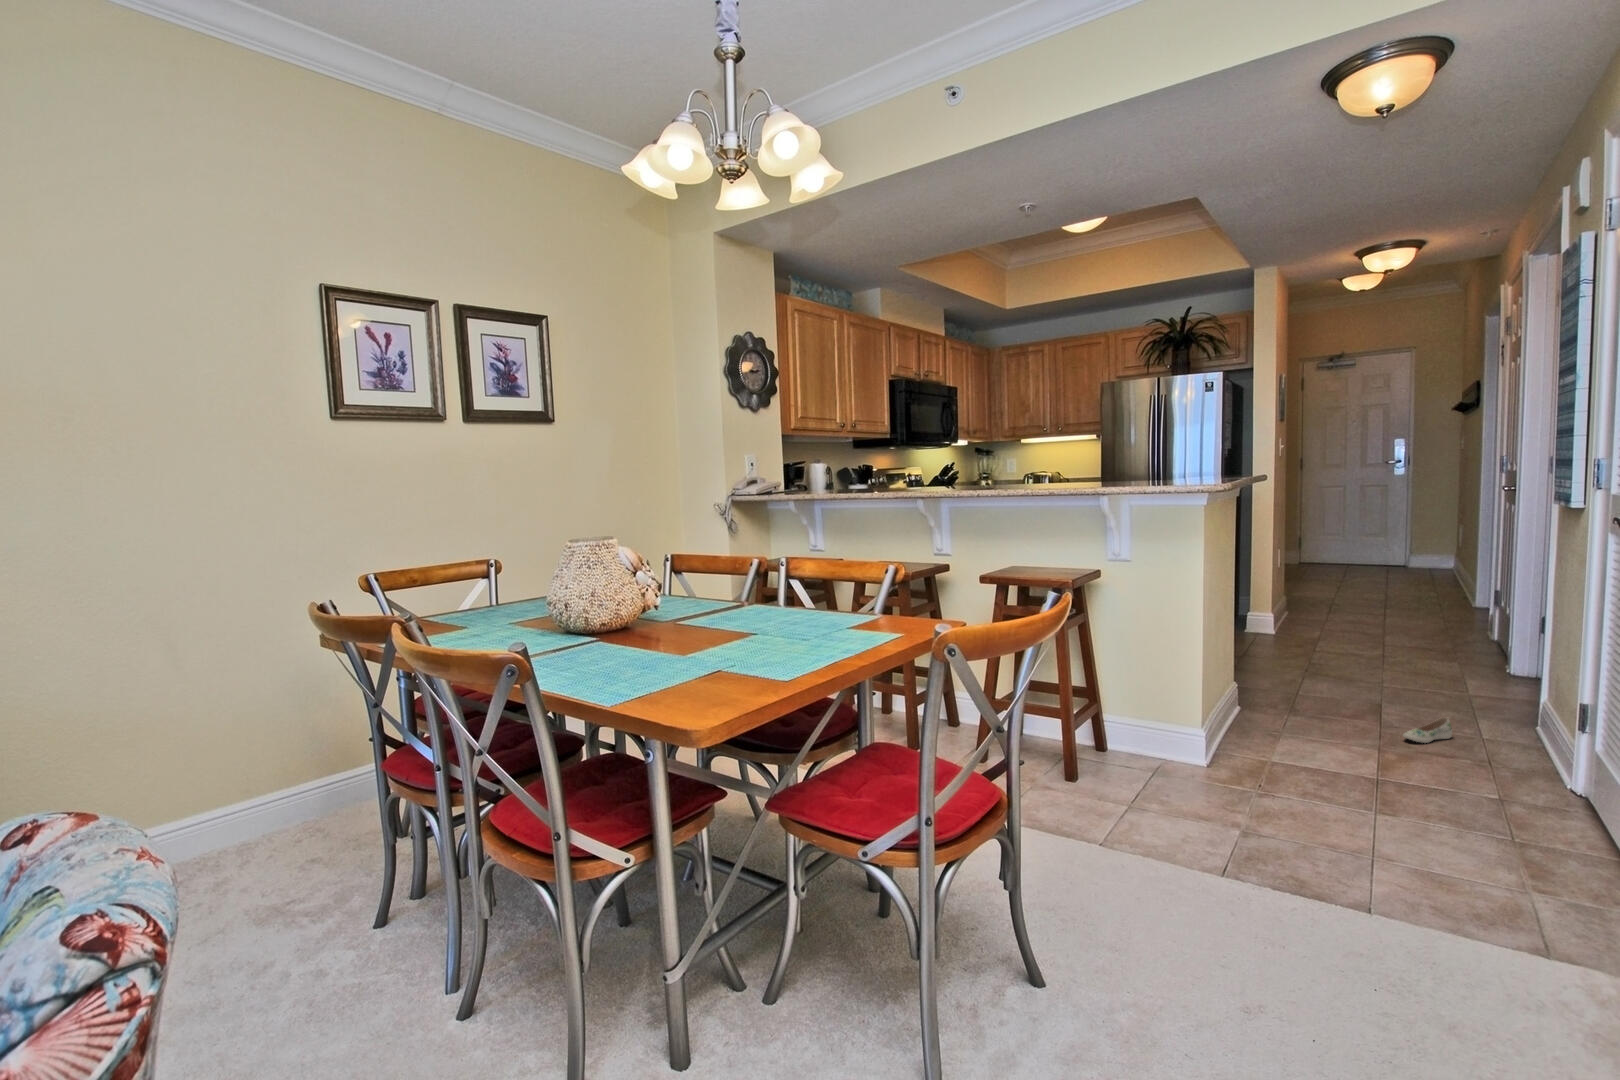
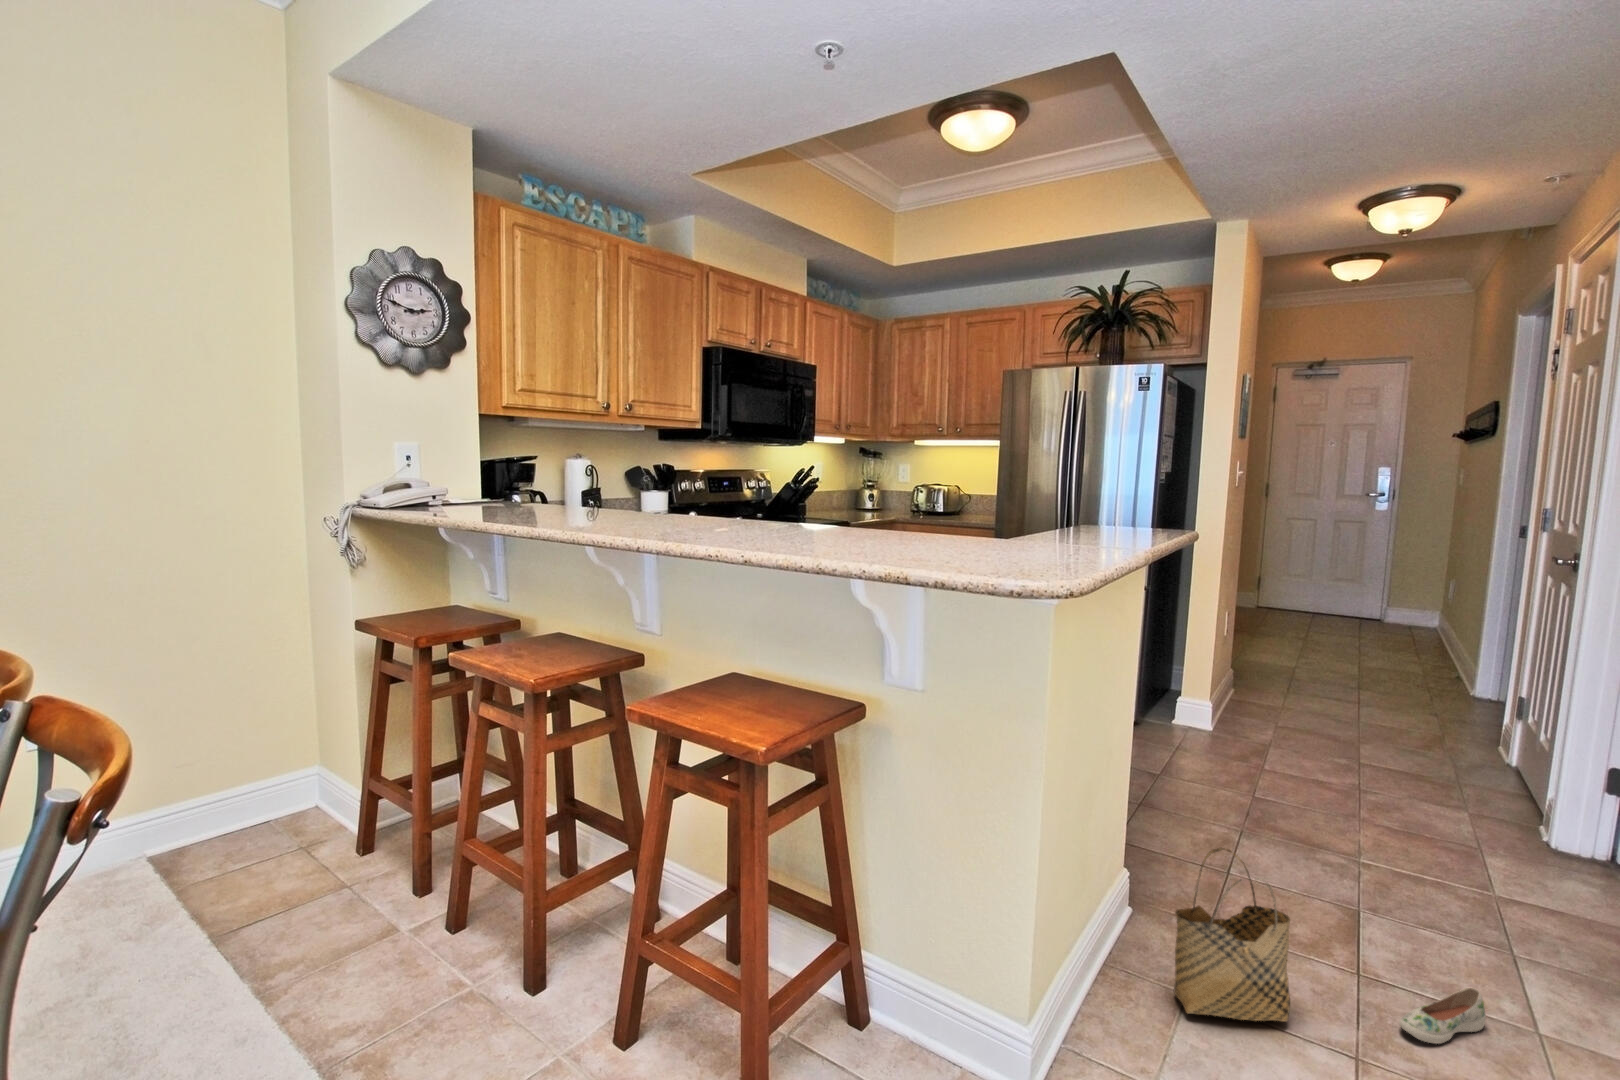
woven basket: none [1272,650,1341,739] -> present [1174,848,1290,1022]

